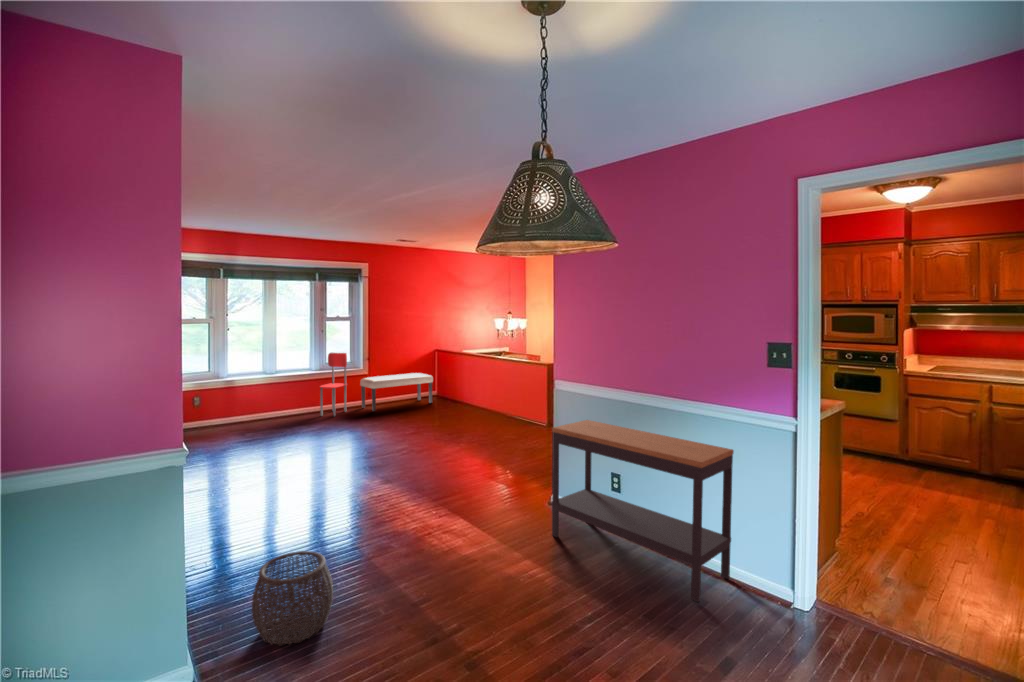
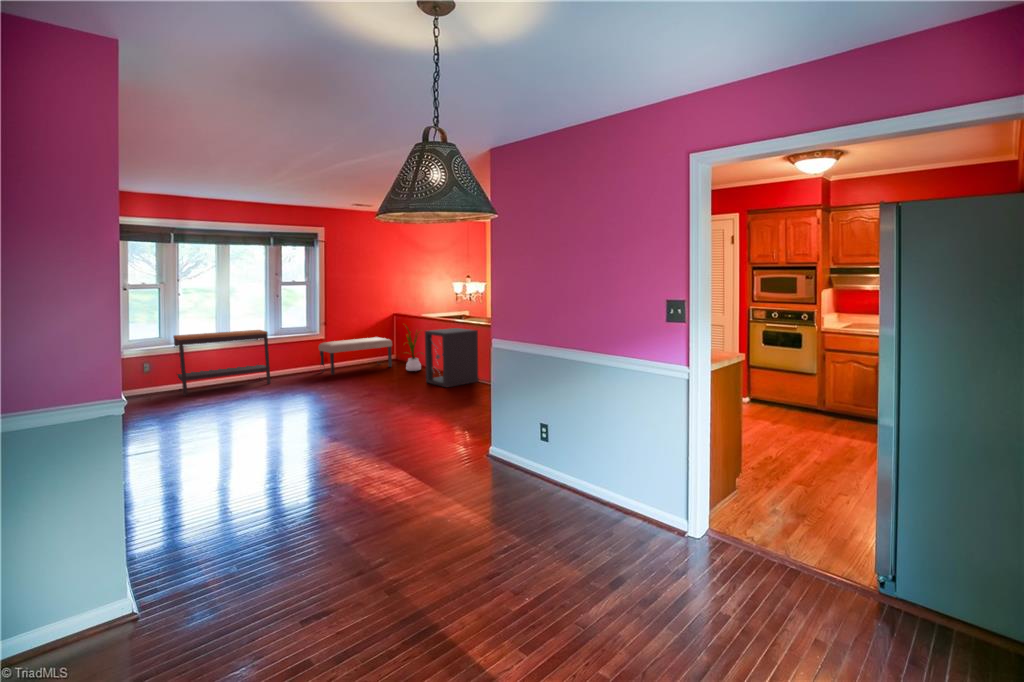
dining chair: present [320,353,347,417] -> none [276,318,307,381]
house plant: none [443,359,466,408] -> present [406,327,421,371]
storage cabinet: none [469,365,523,427] -> present [425,328,479,387]
console table: present [552,420,734,602] -> present [173,330,271,396]
woven basket: present [252,551,333,646] -> none [206,491,281,568]

